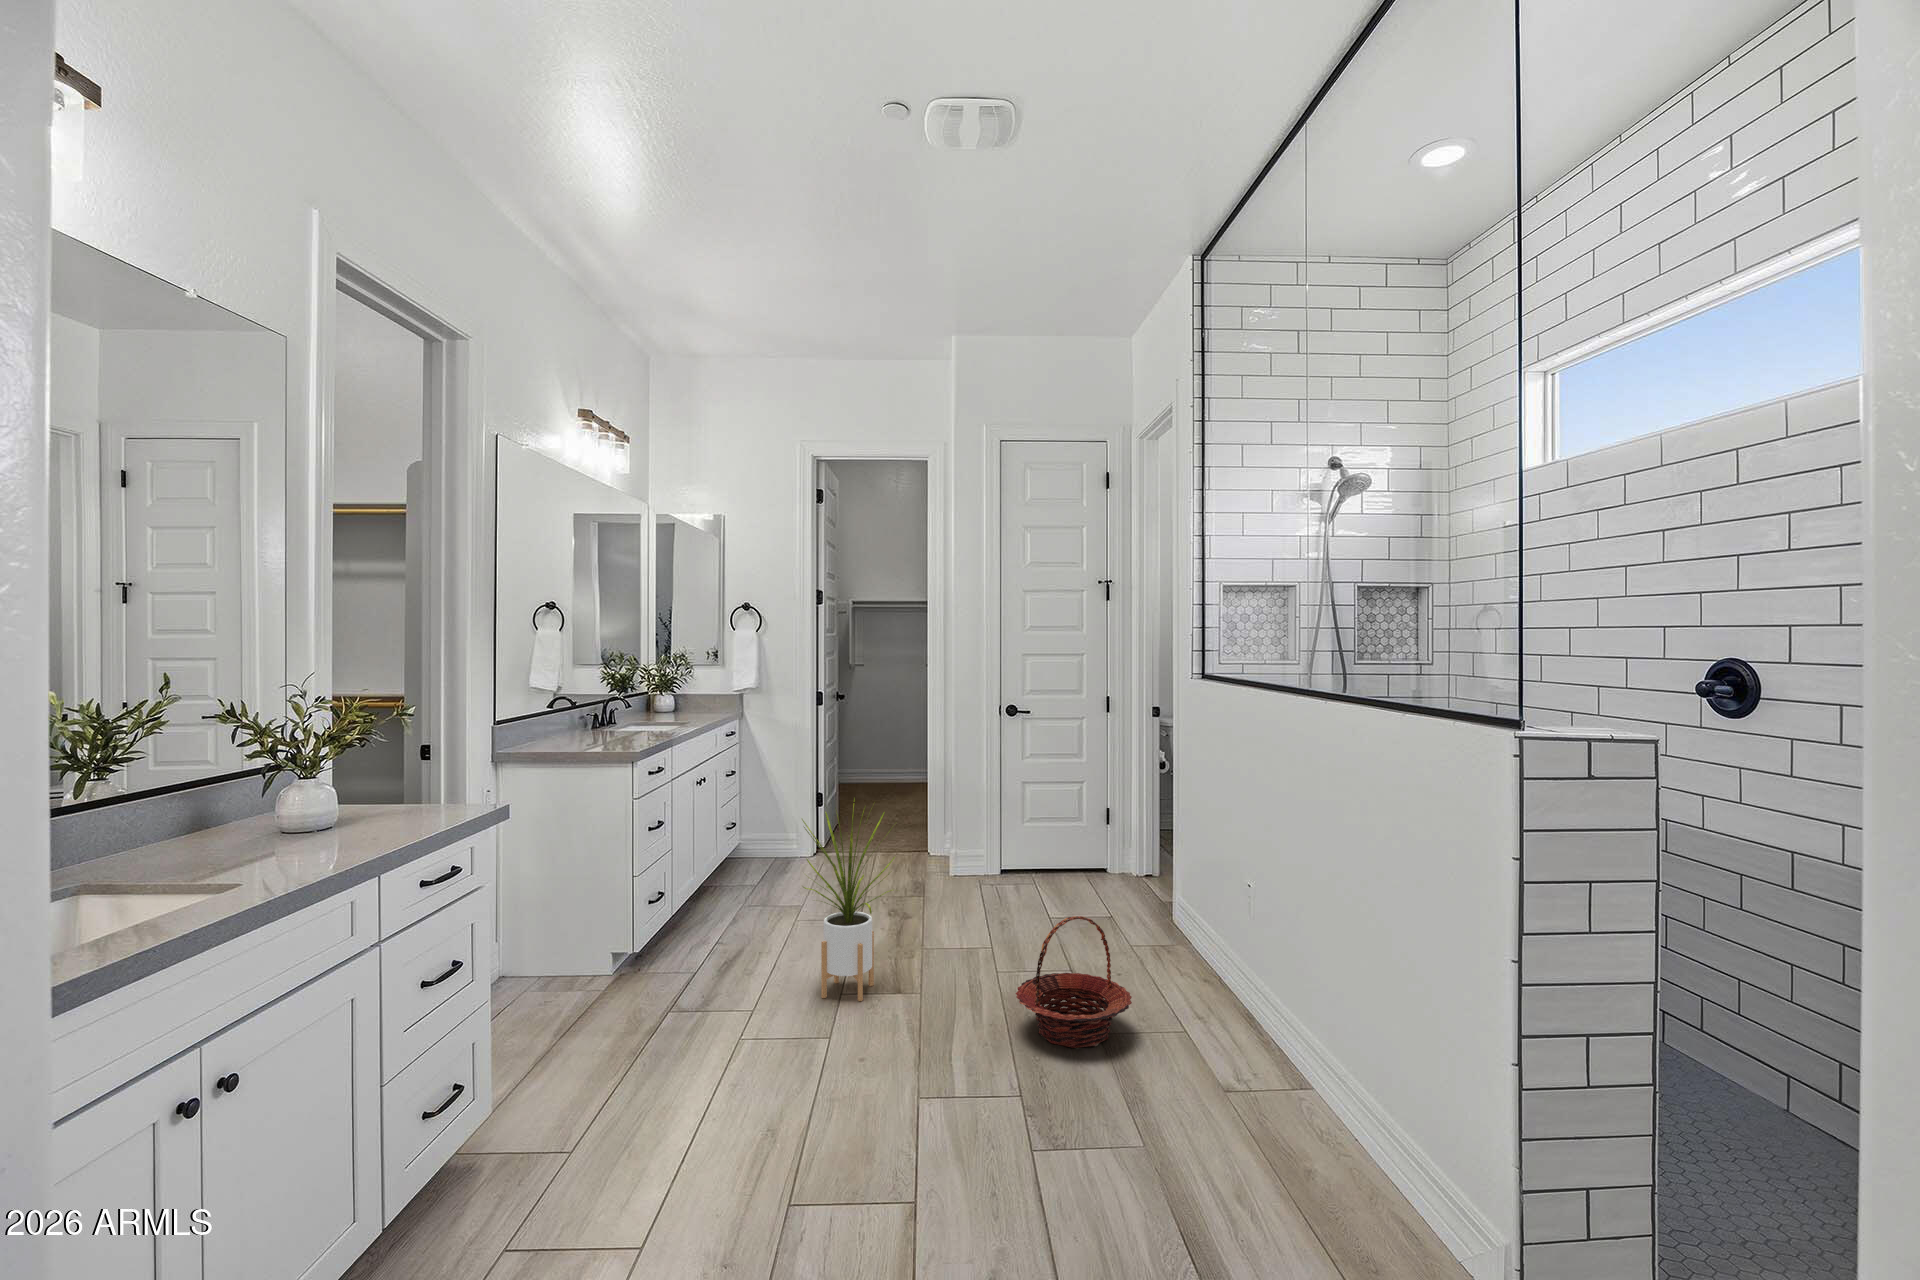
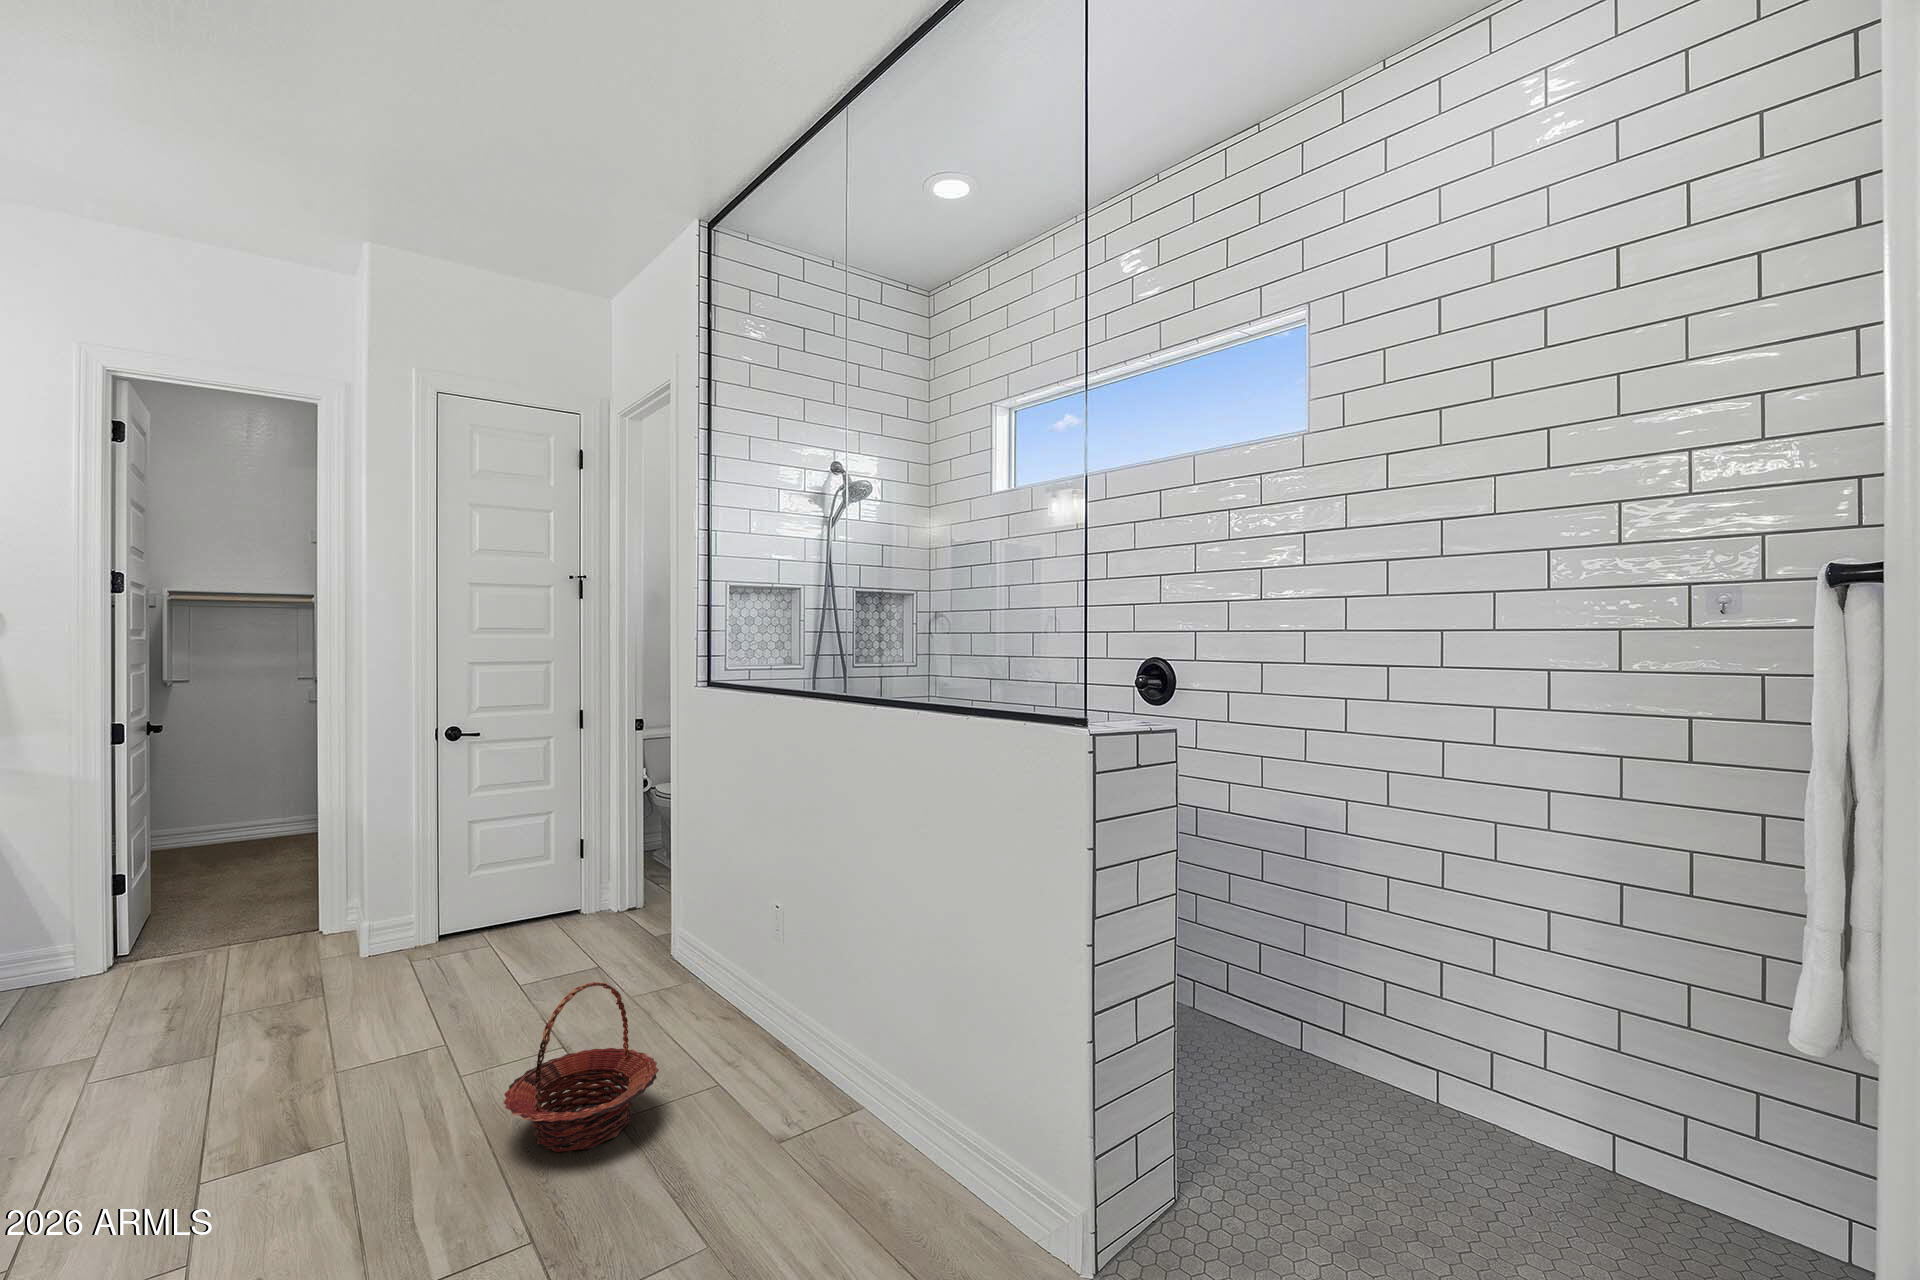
house plant: present [802,805,895,1001] -> none [102,882,309,1204]

